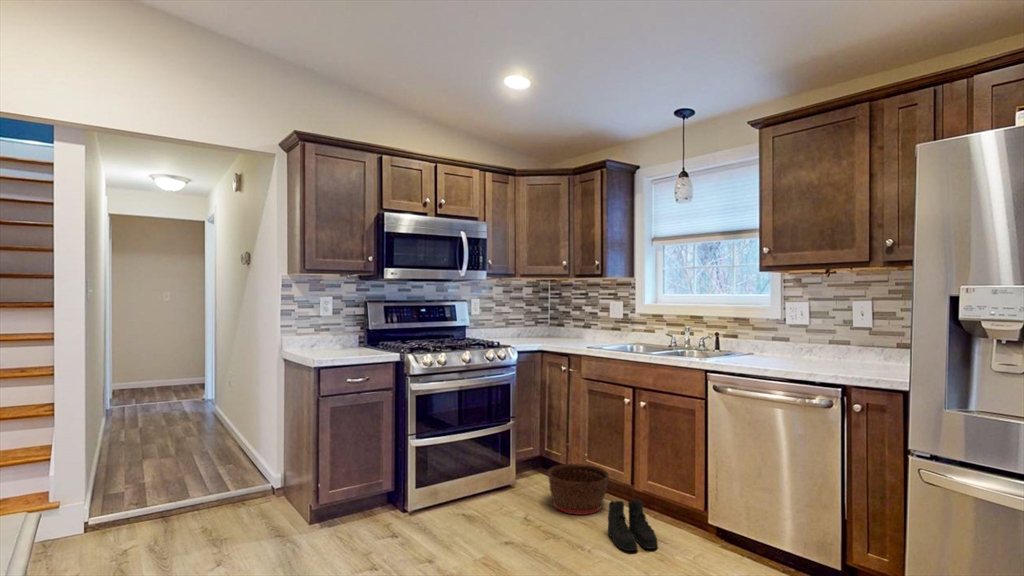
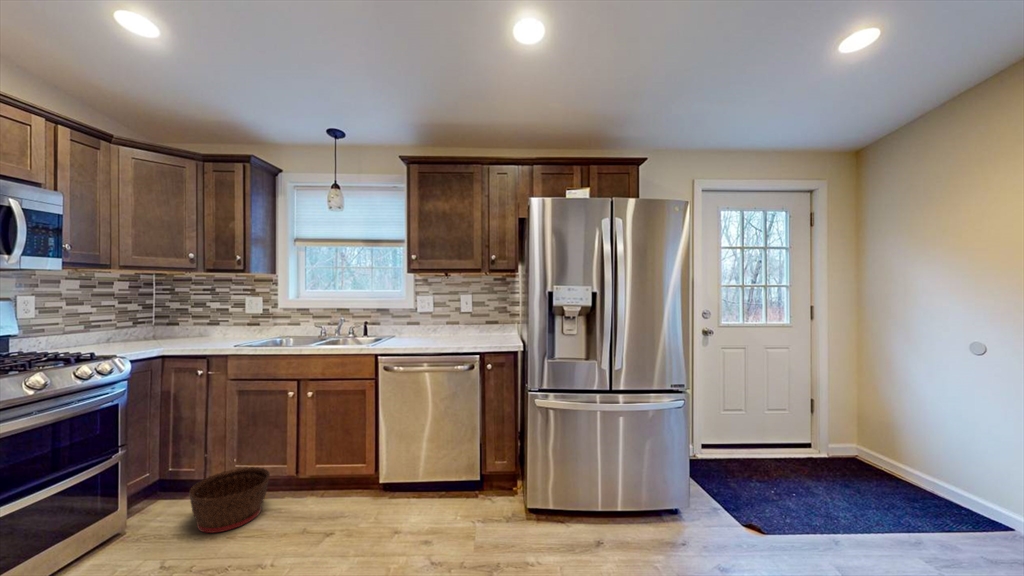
boots: present [608,499,658,551] -> none [282,486,340,544]

